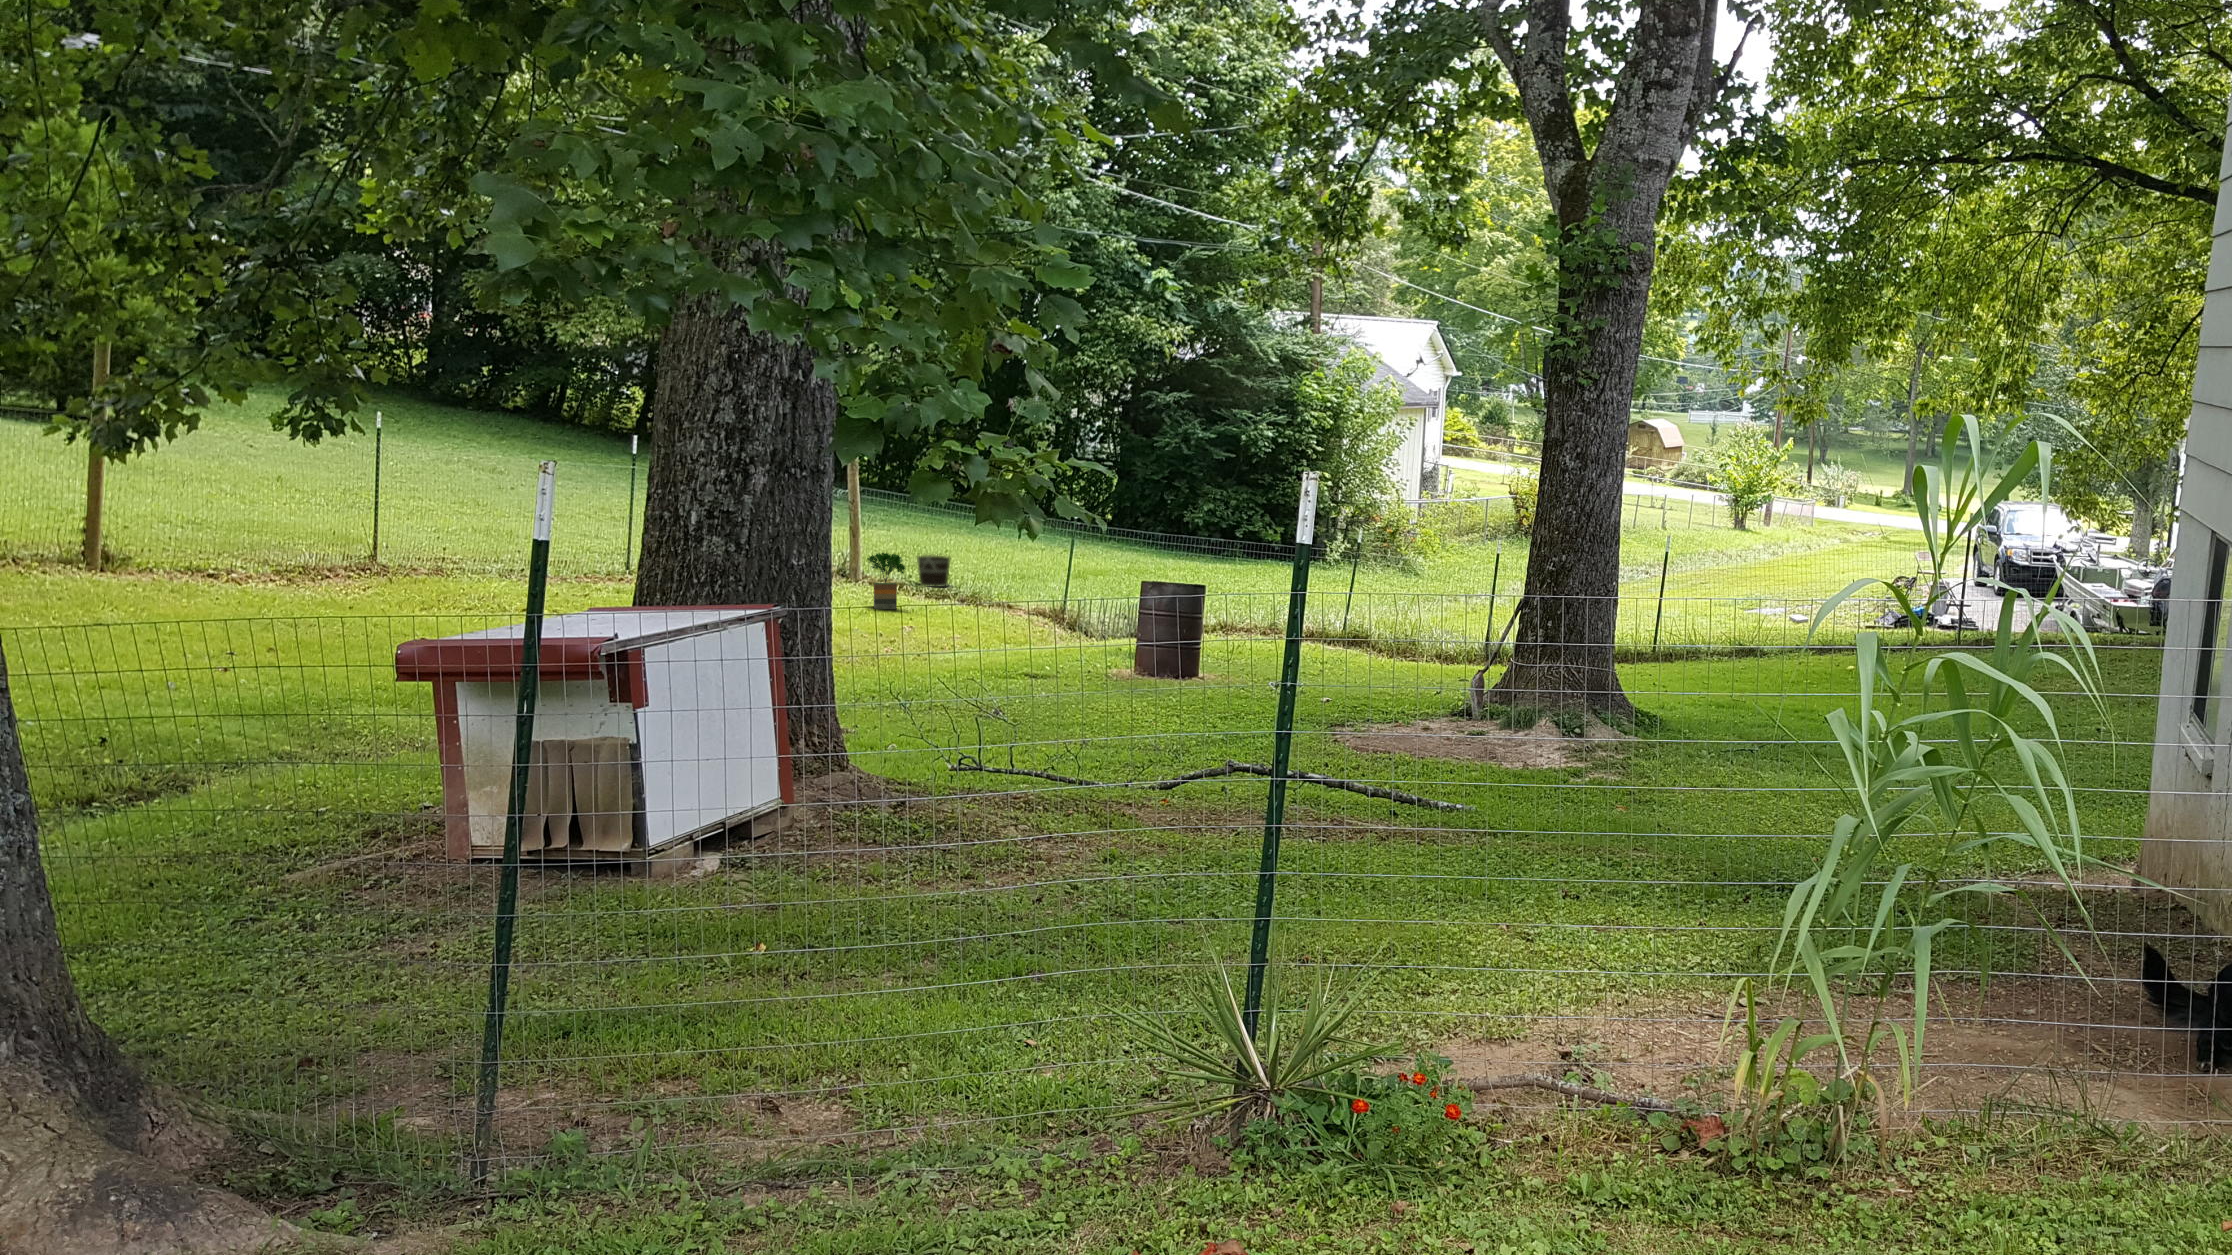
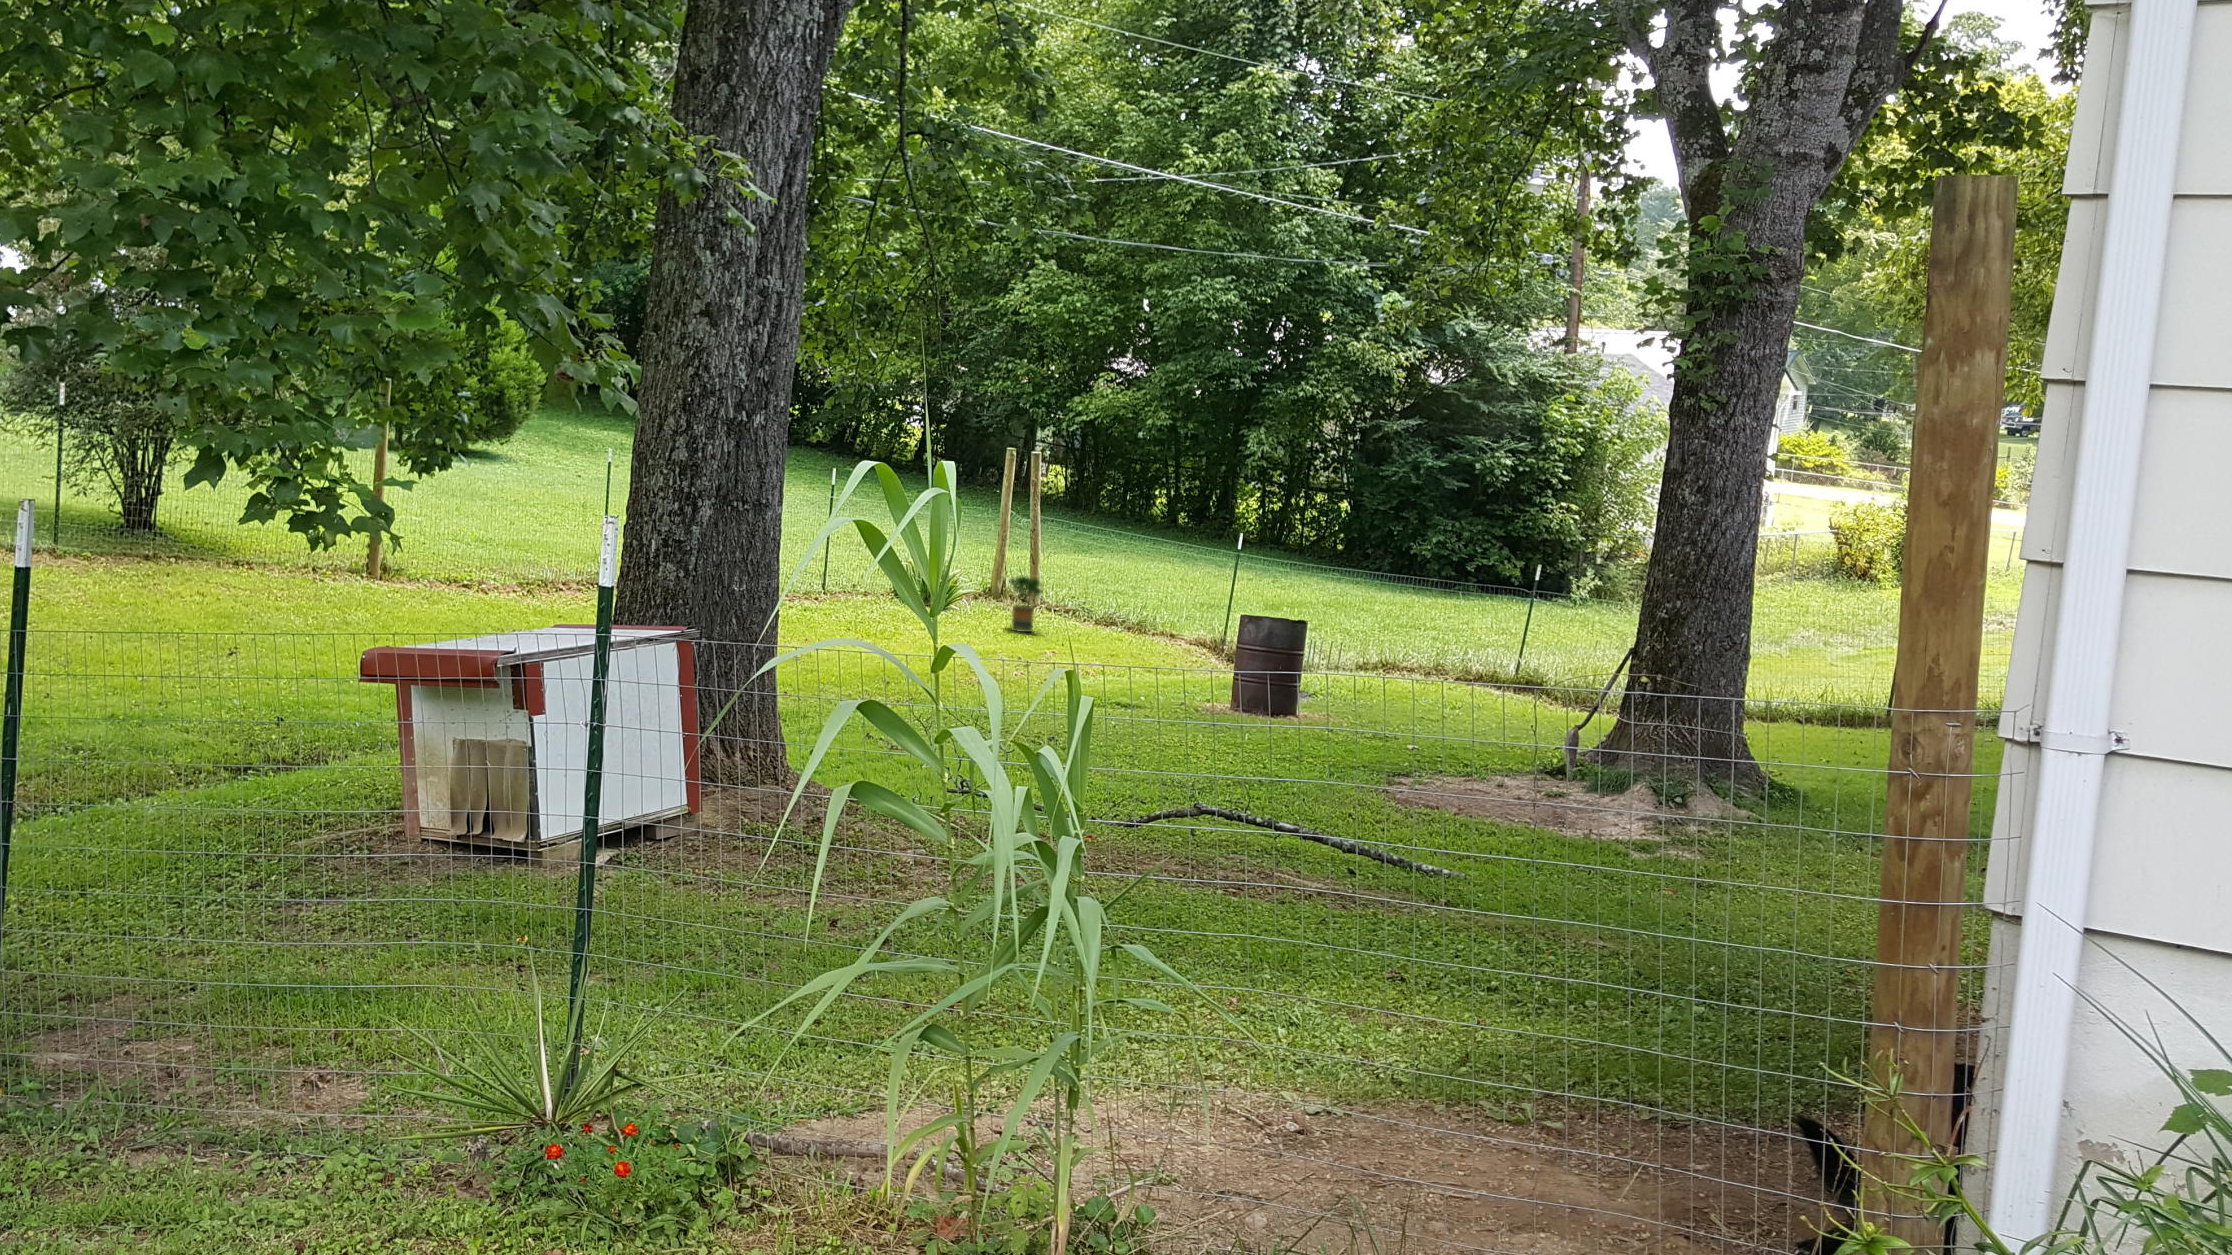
bucket: present [917,555,951,587] -> none [1079,579,1112,611]

